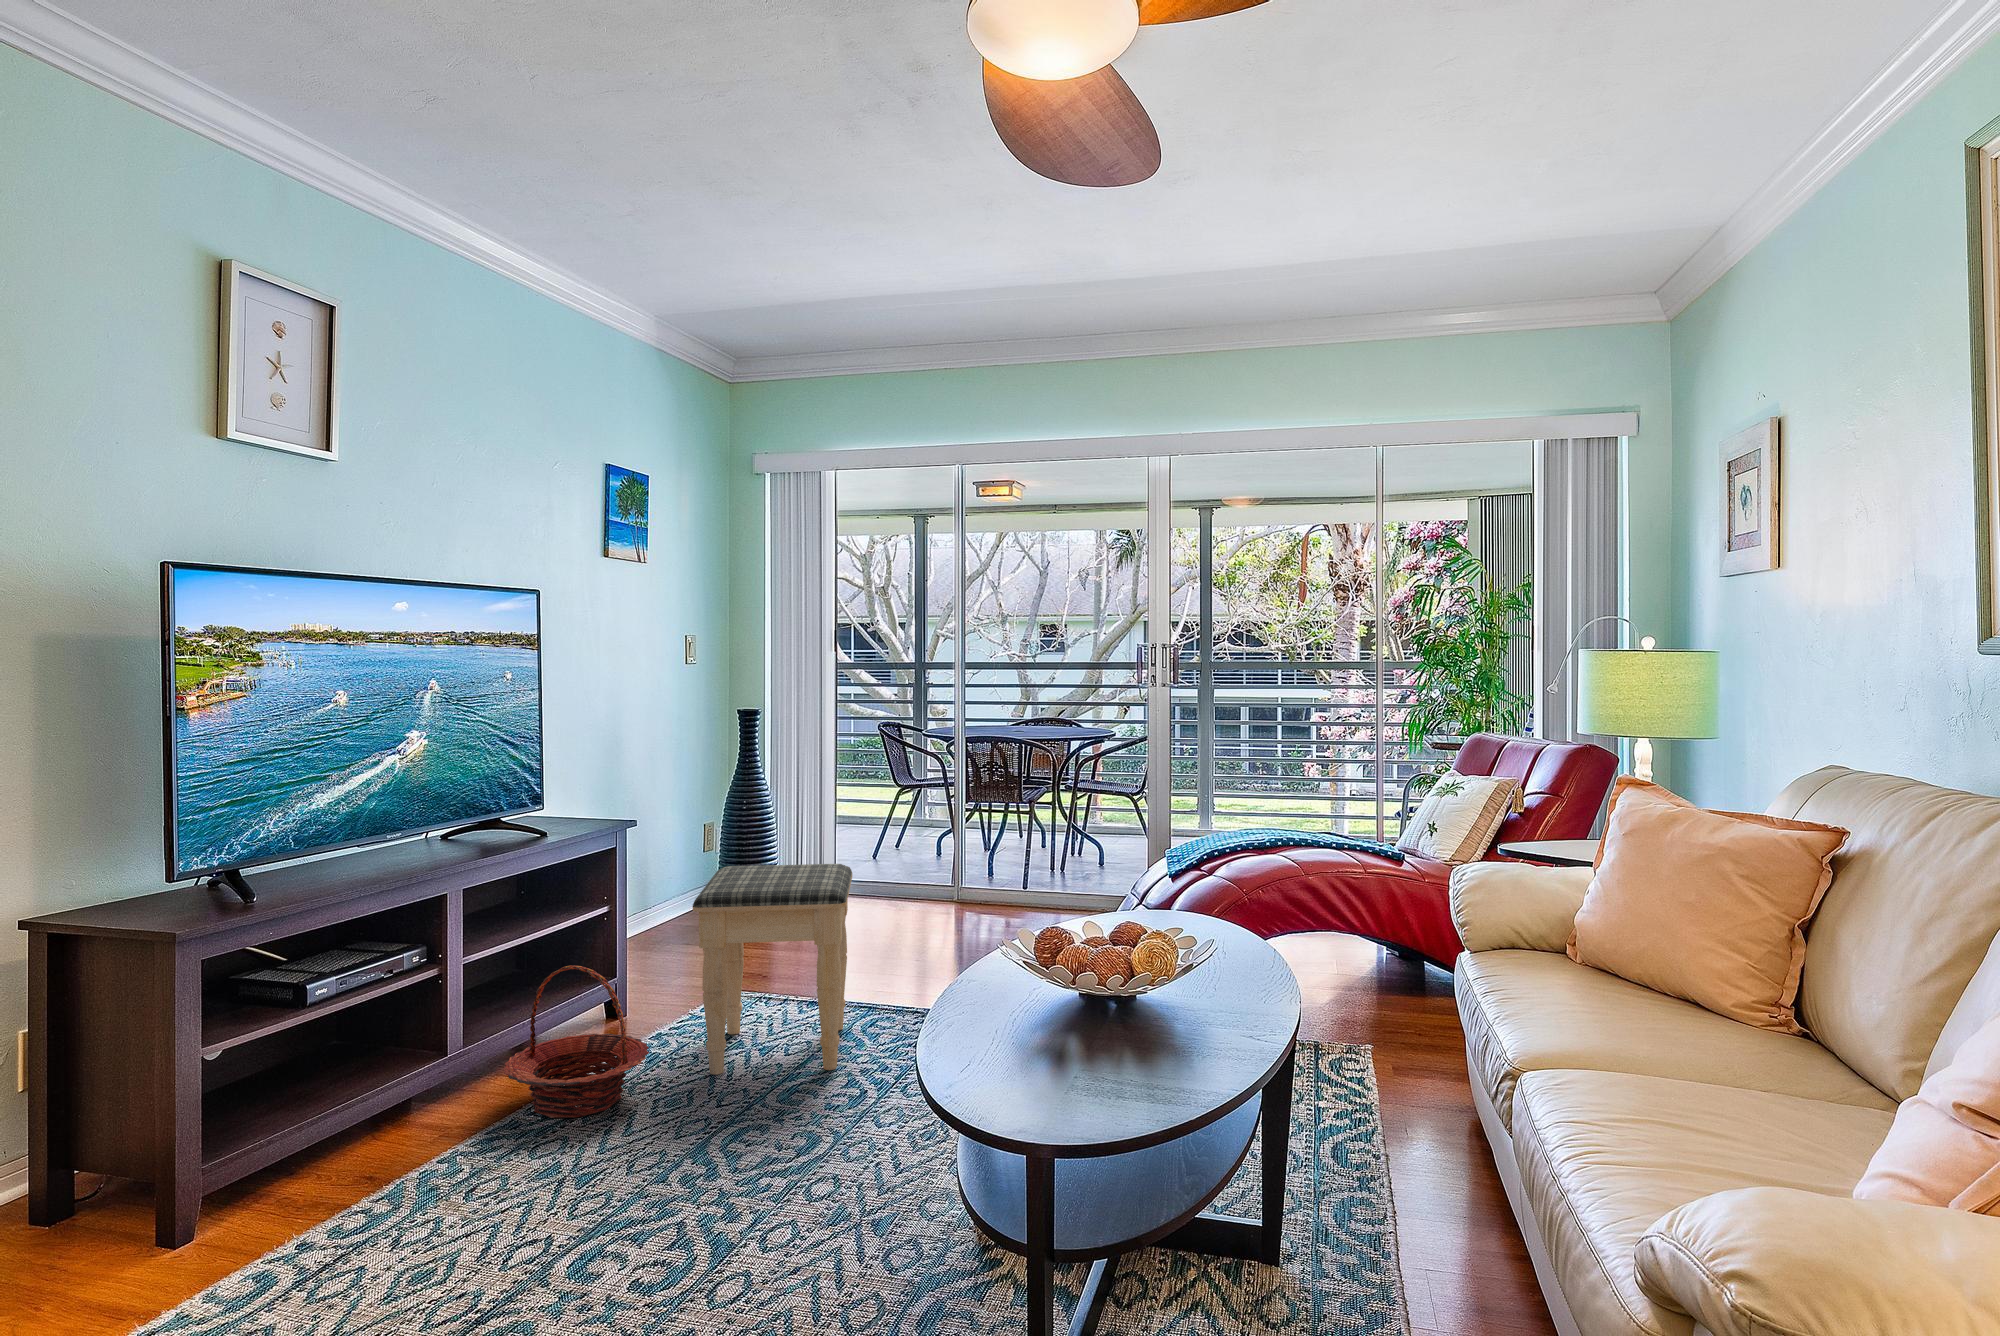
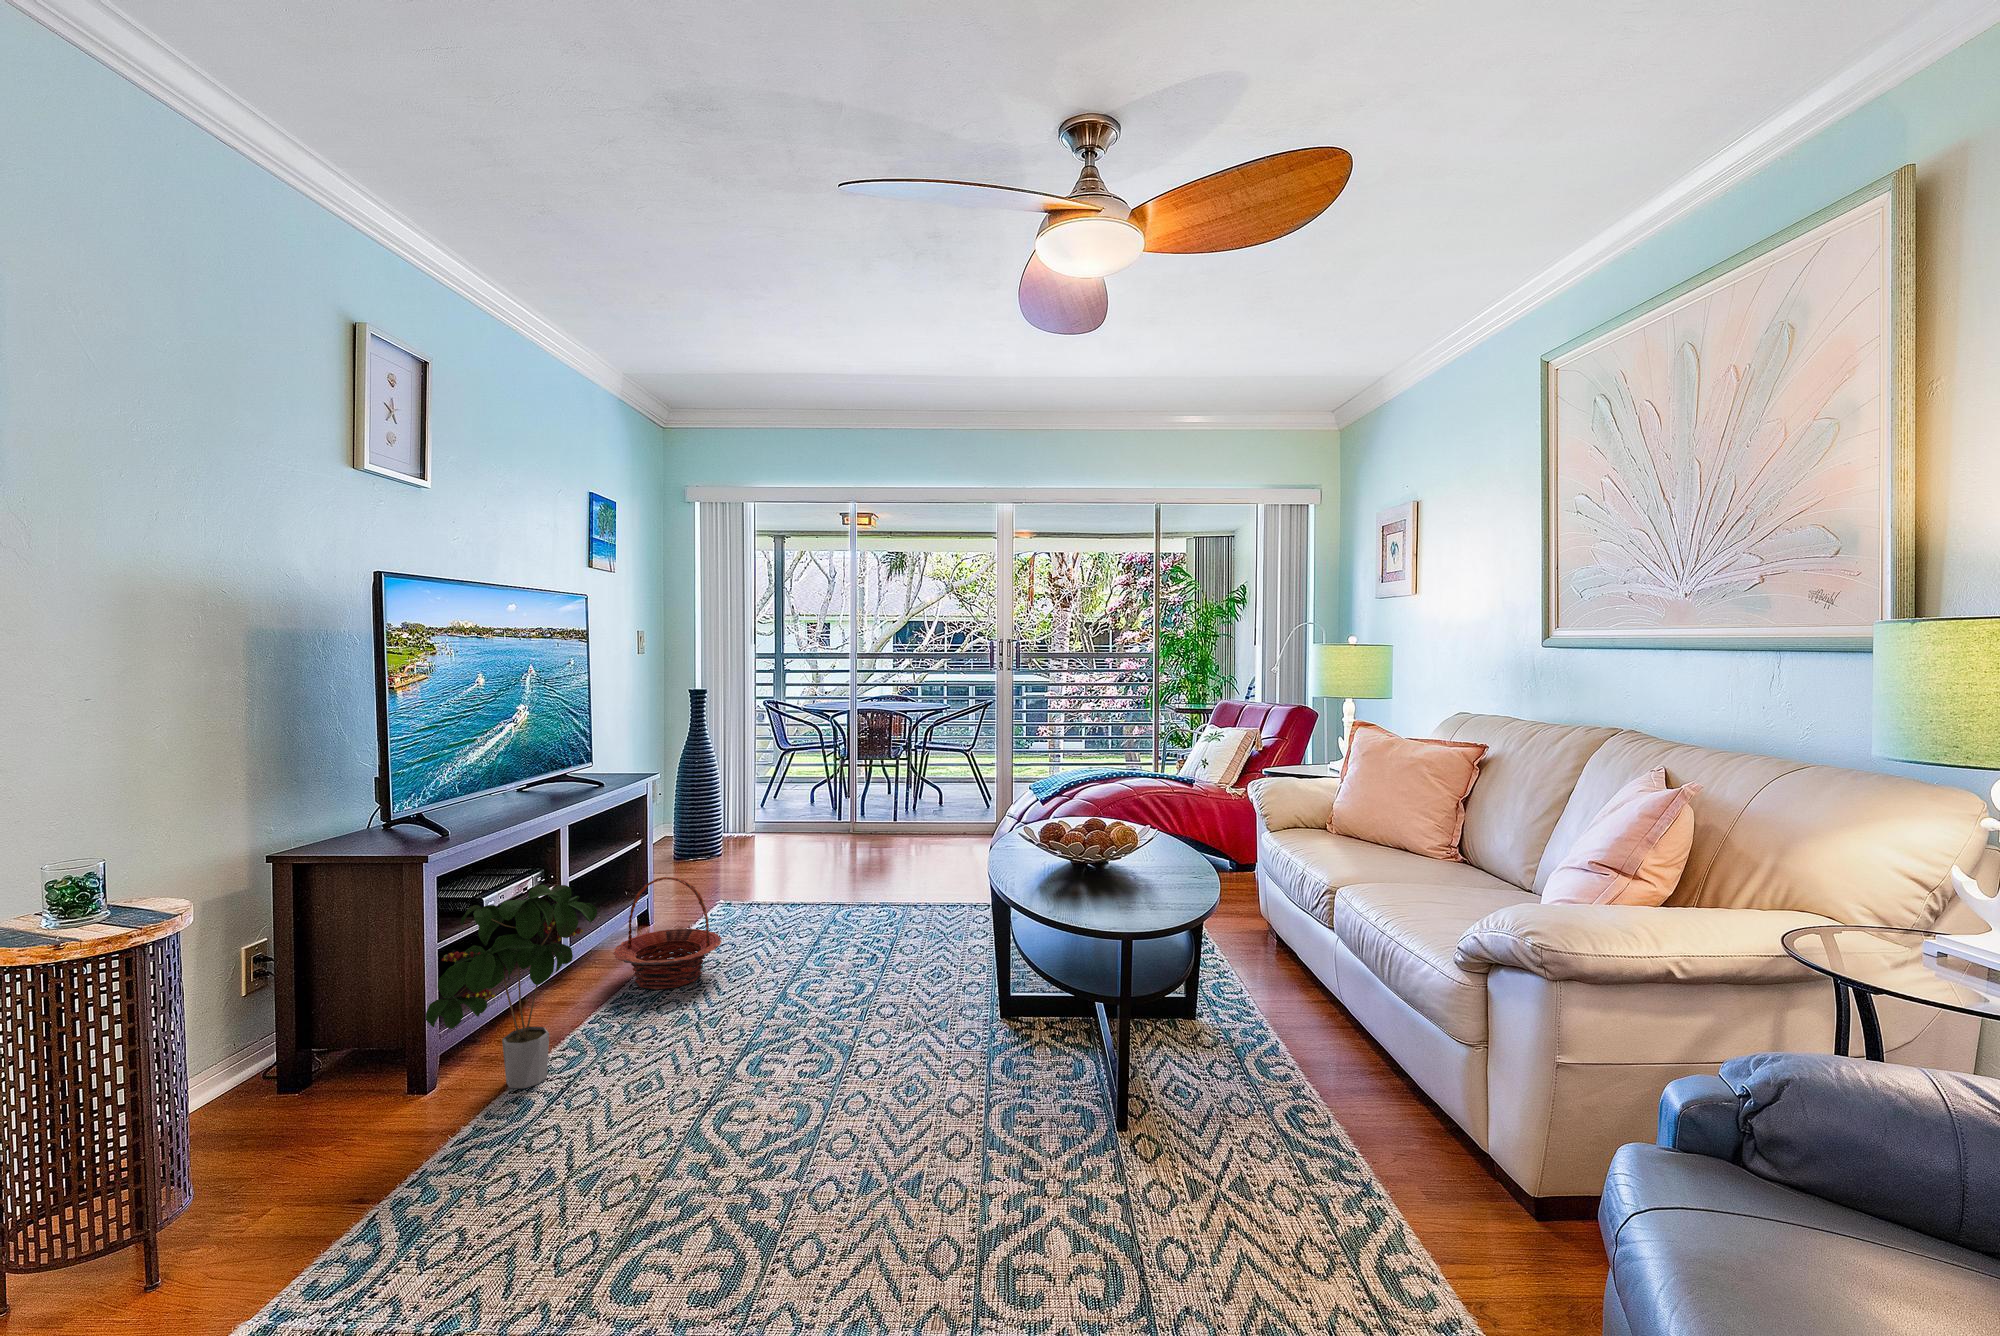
footstool: present [693,864,852,1075] -> none [740,799,857,952]
potted plant: none [159,977,427,1249] -> present [426,885,597,1089]

